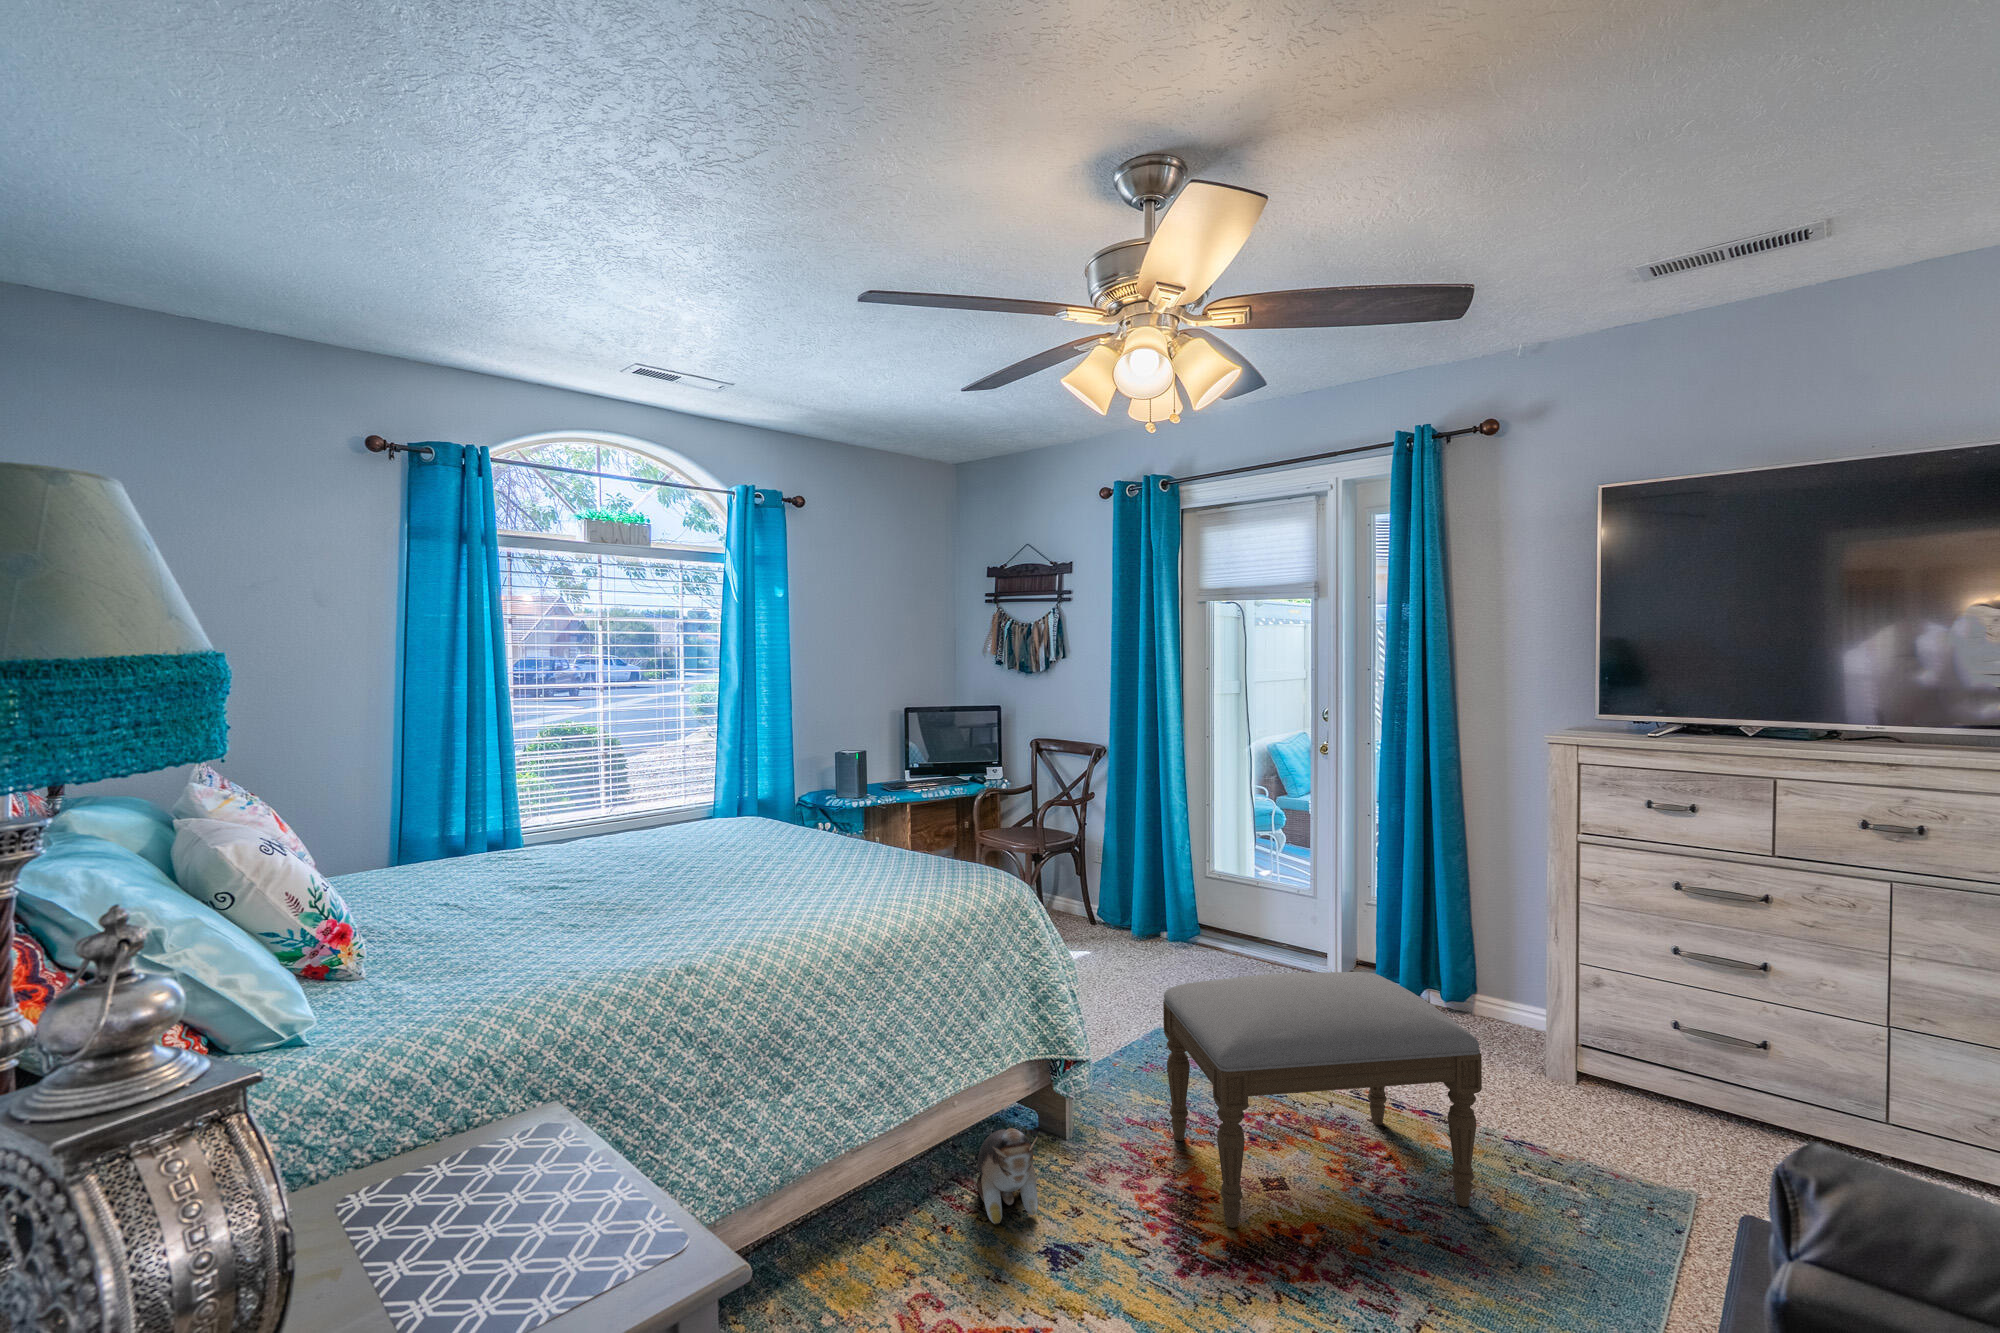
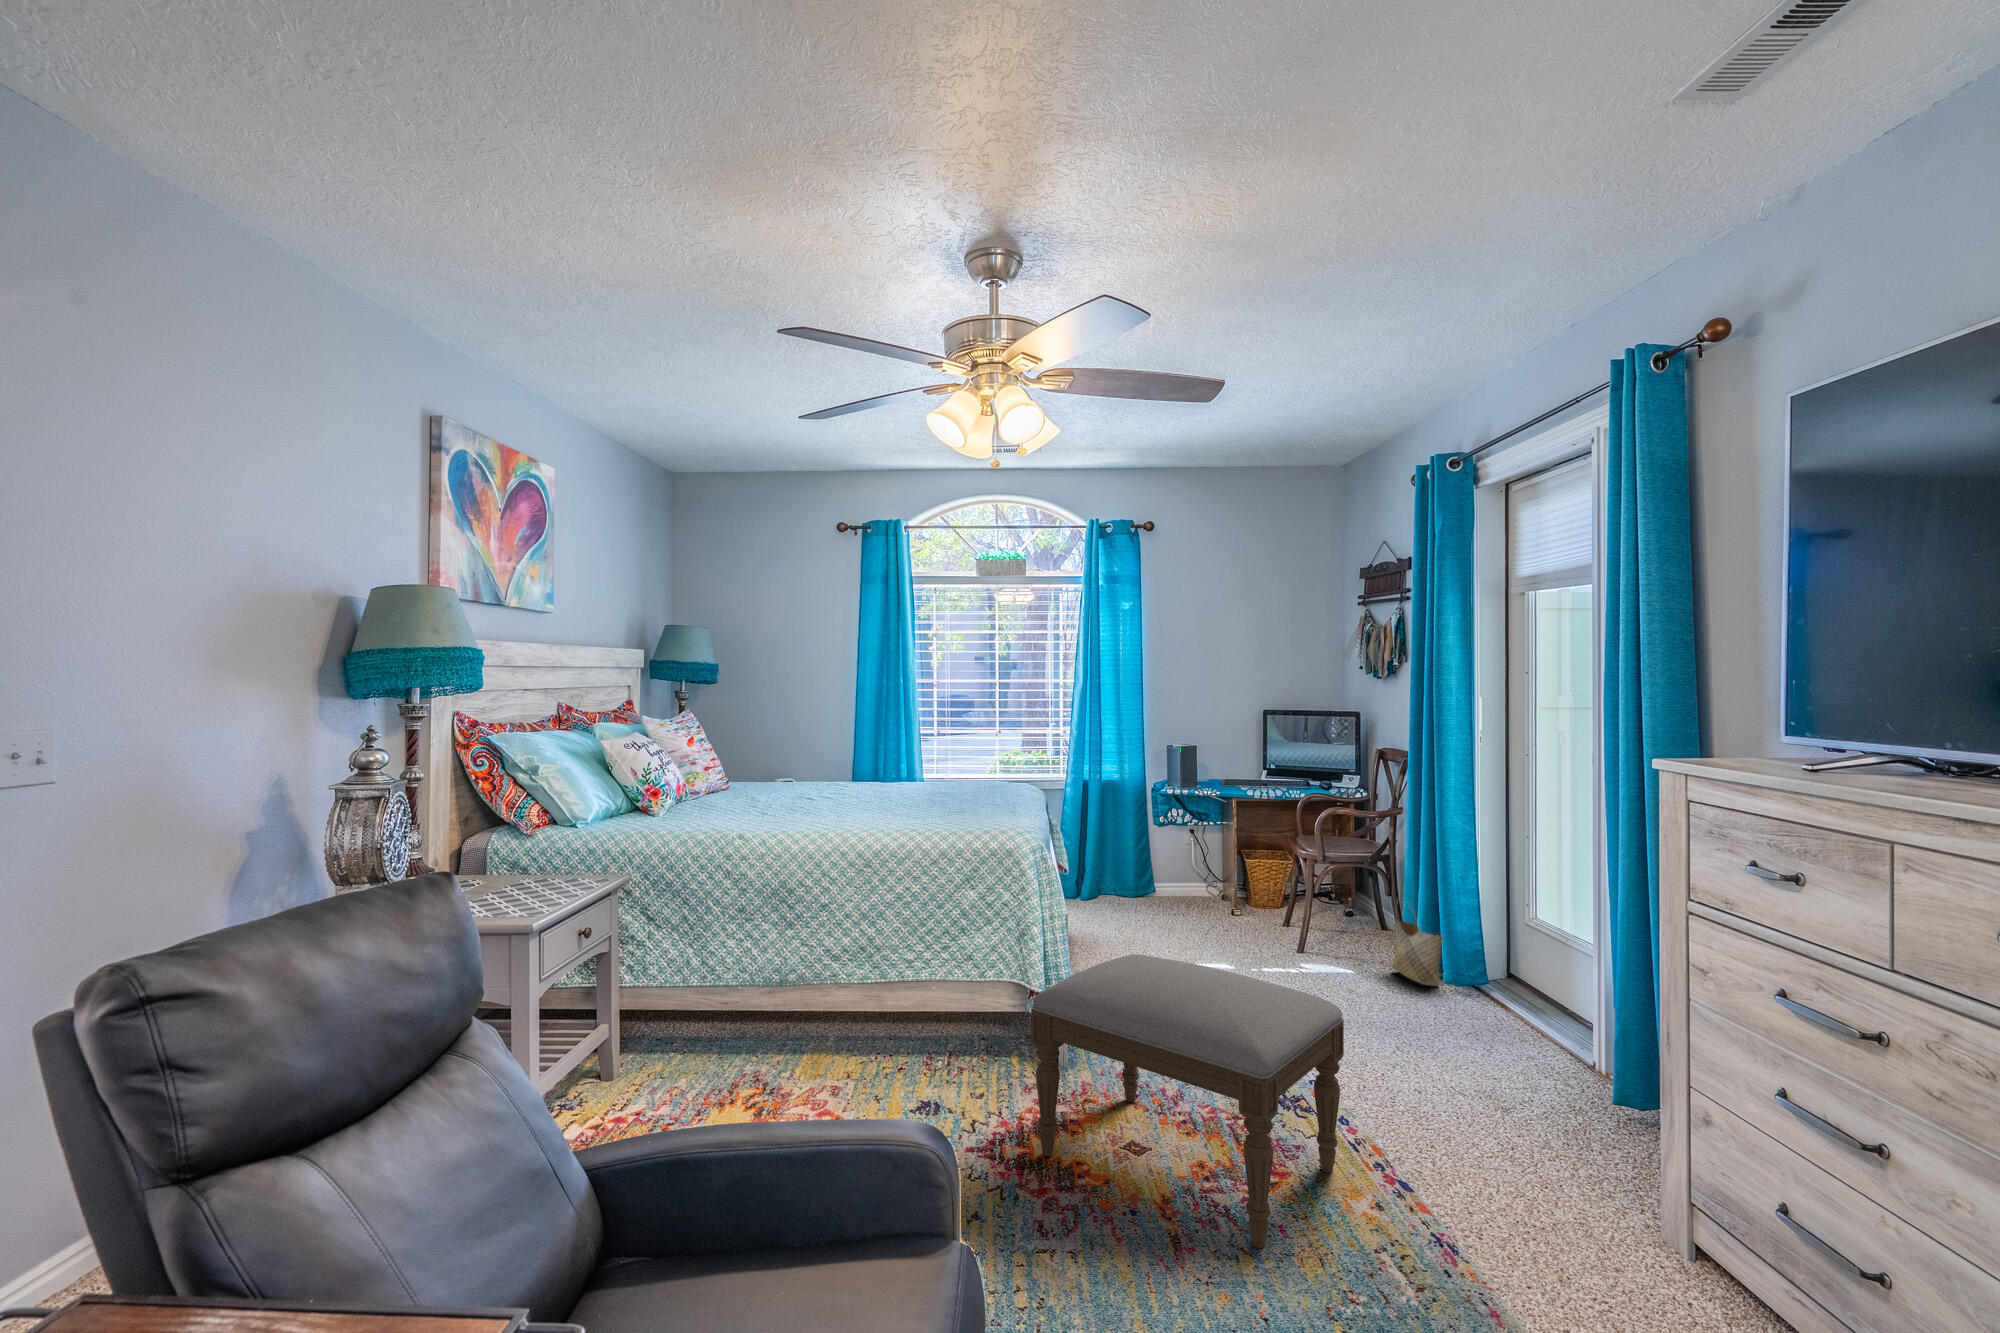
woven basket: none [1109,871,1162,949] -> present [1392,914,1443,986]
plush toy: present [977,1127,1038,1224] -> none [899,1010,994,1088]

